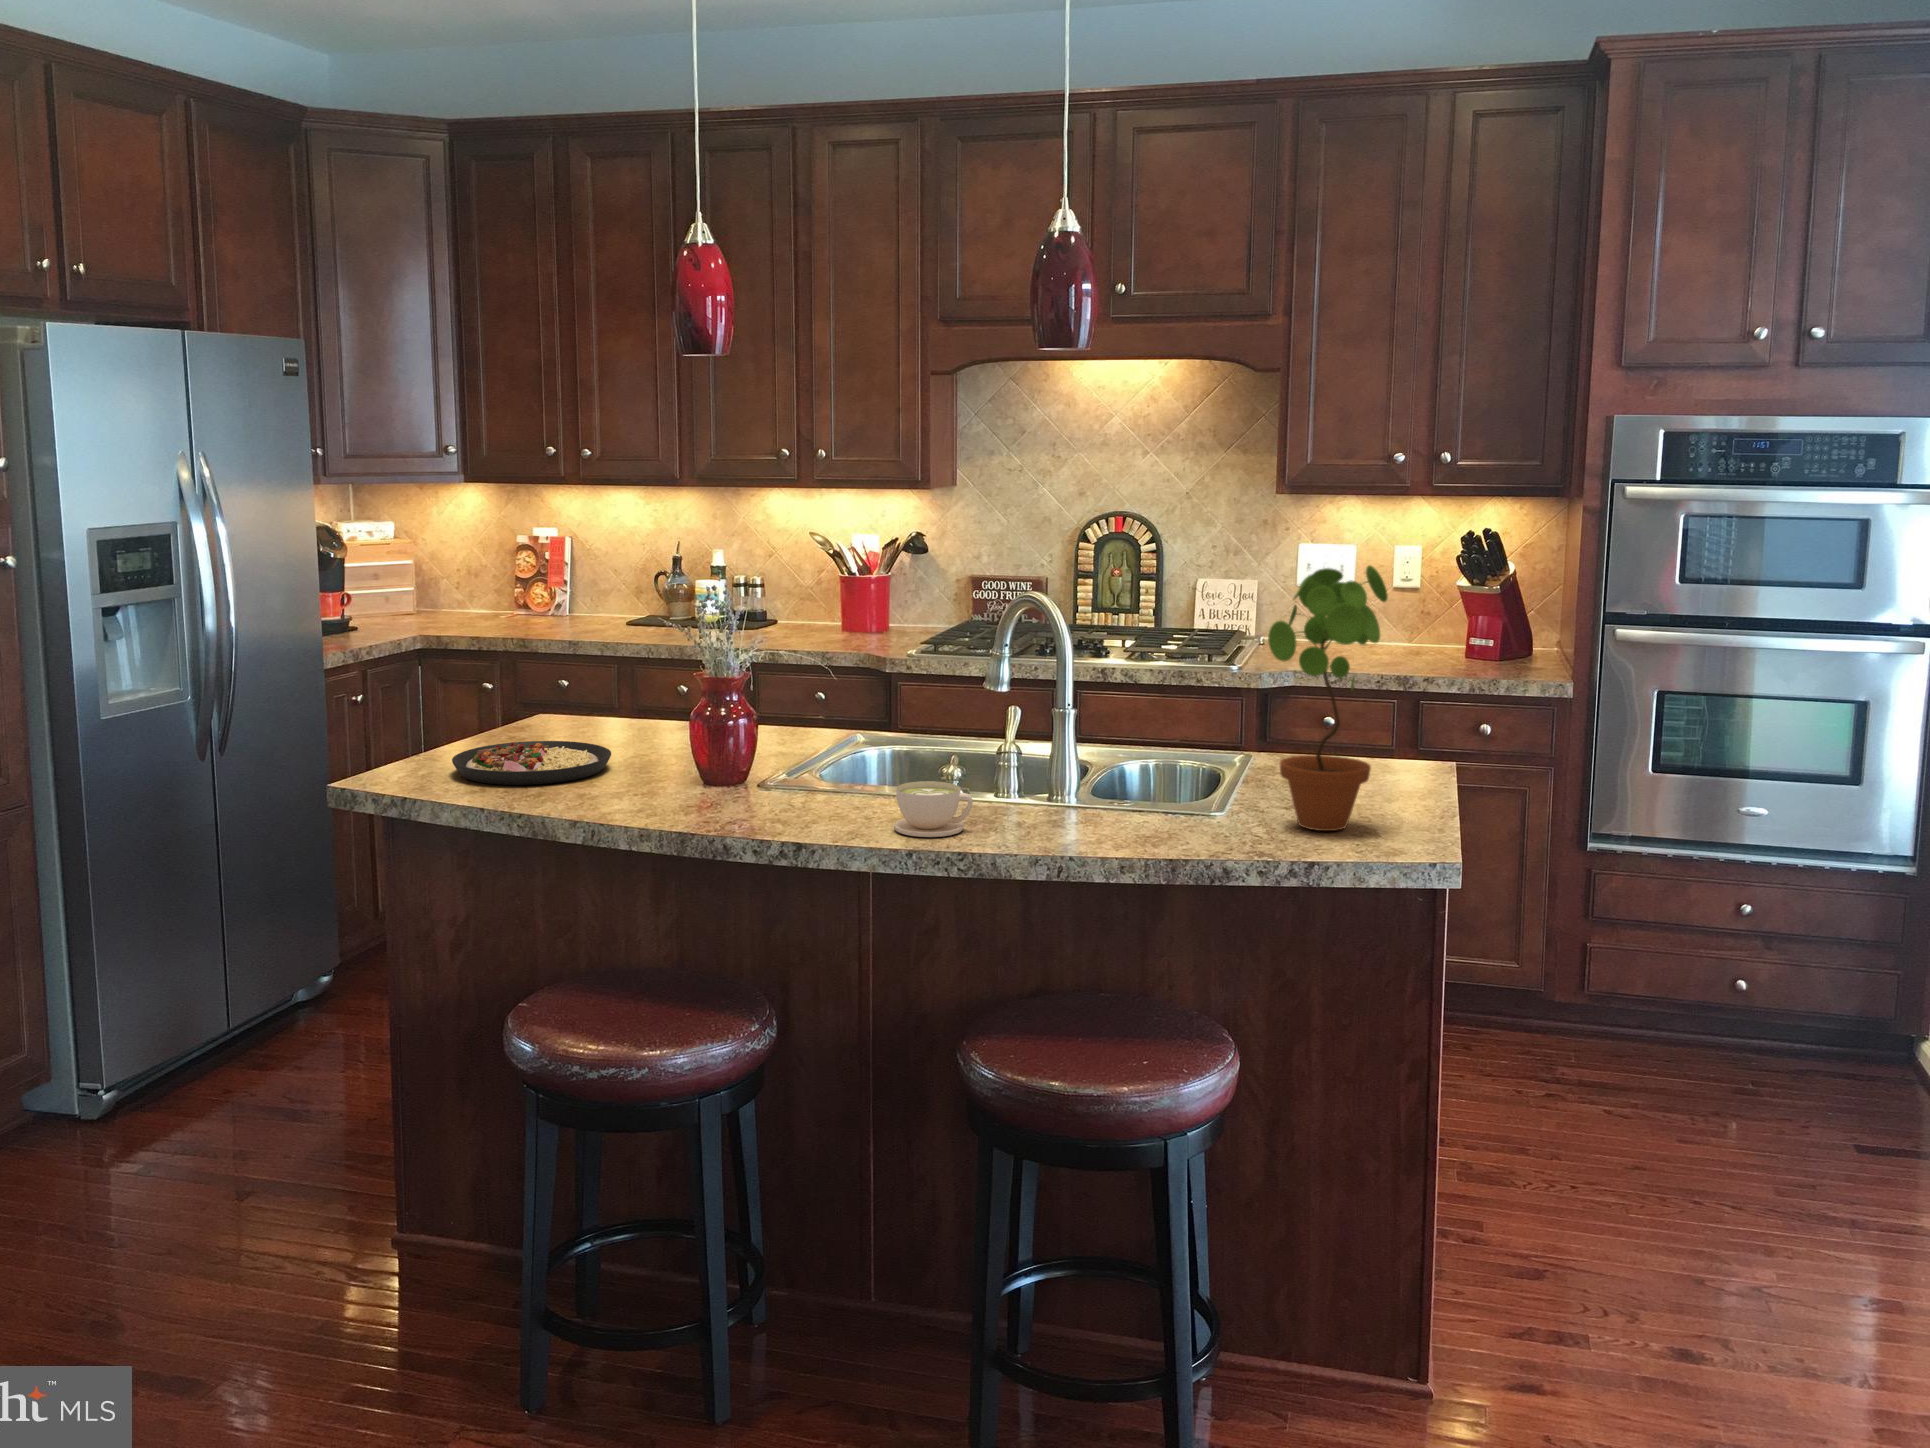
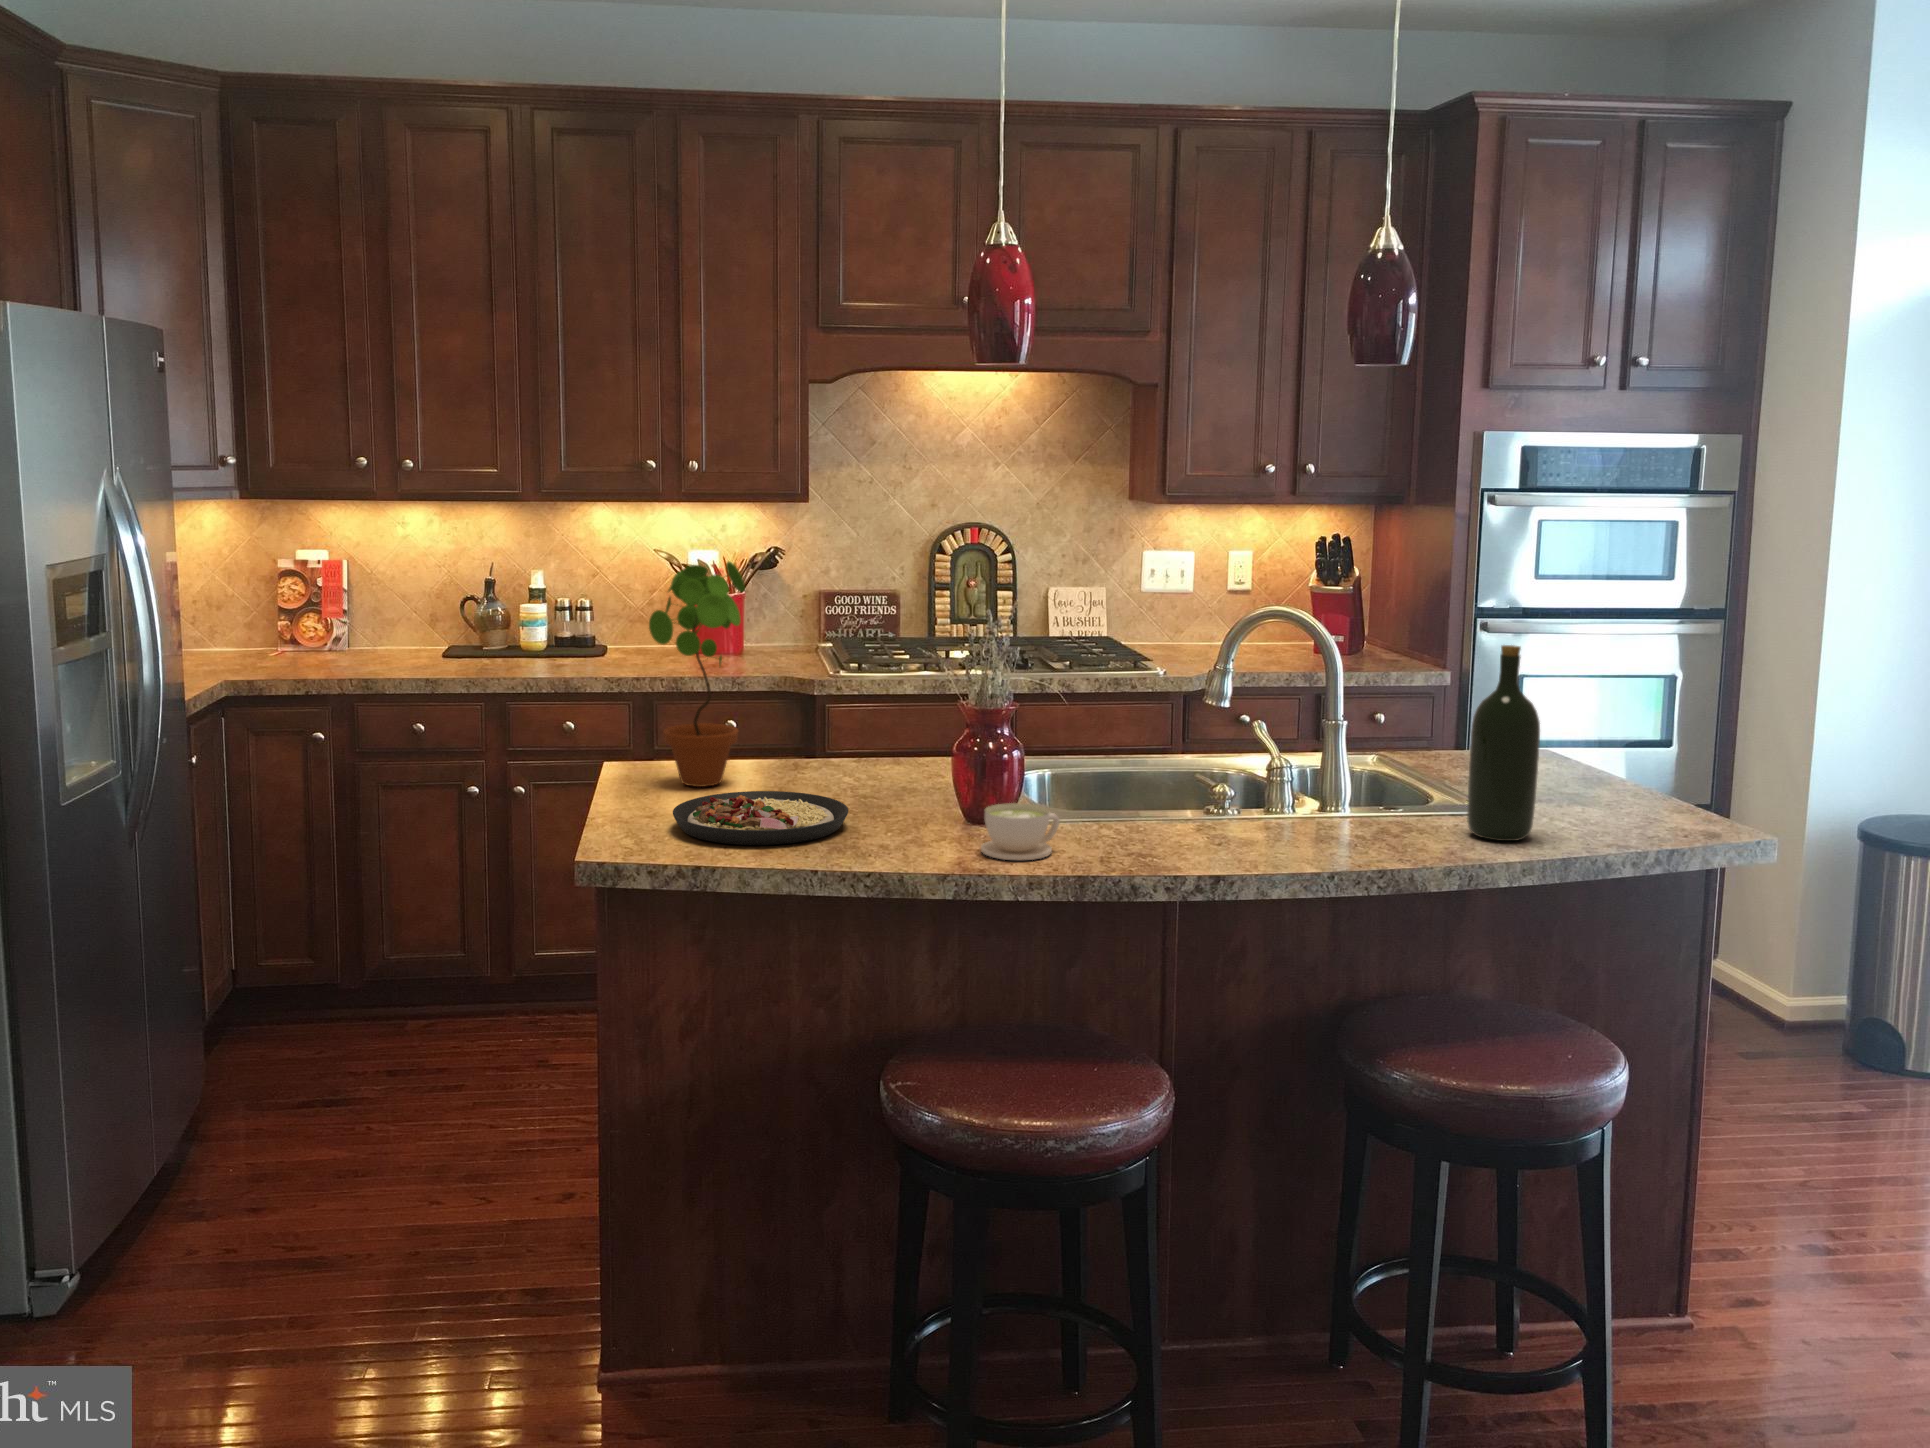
potted plant: present [1268,565,1388,831] -> present [649,562,745,787]
wine bottle: none [1124,636,1195,841] -> present [1467,645,1540,841]
coffee cup: present [894,781,973,837] -> present [981,803,1060,860]

